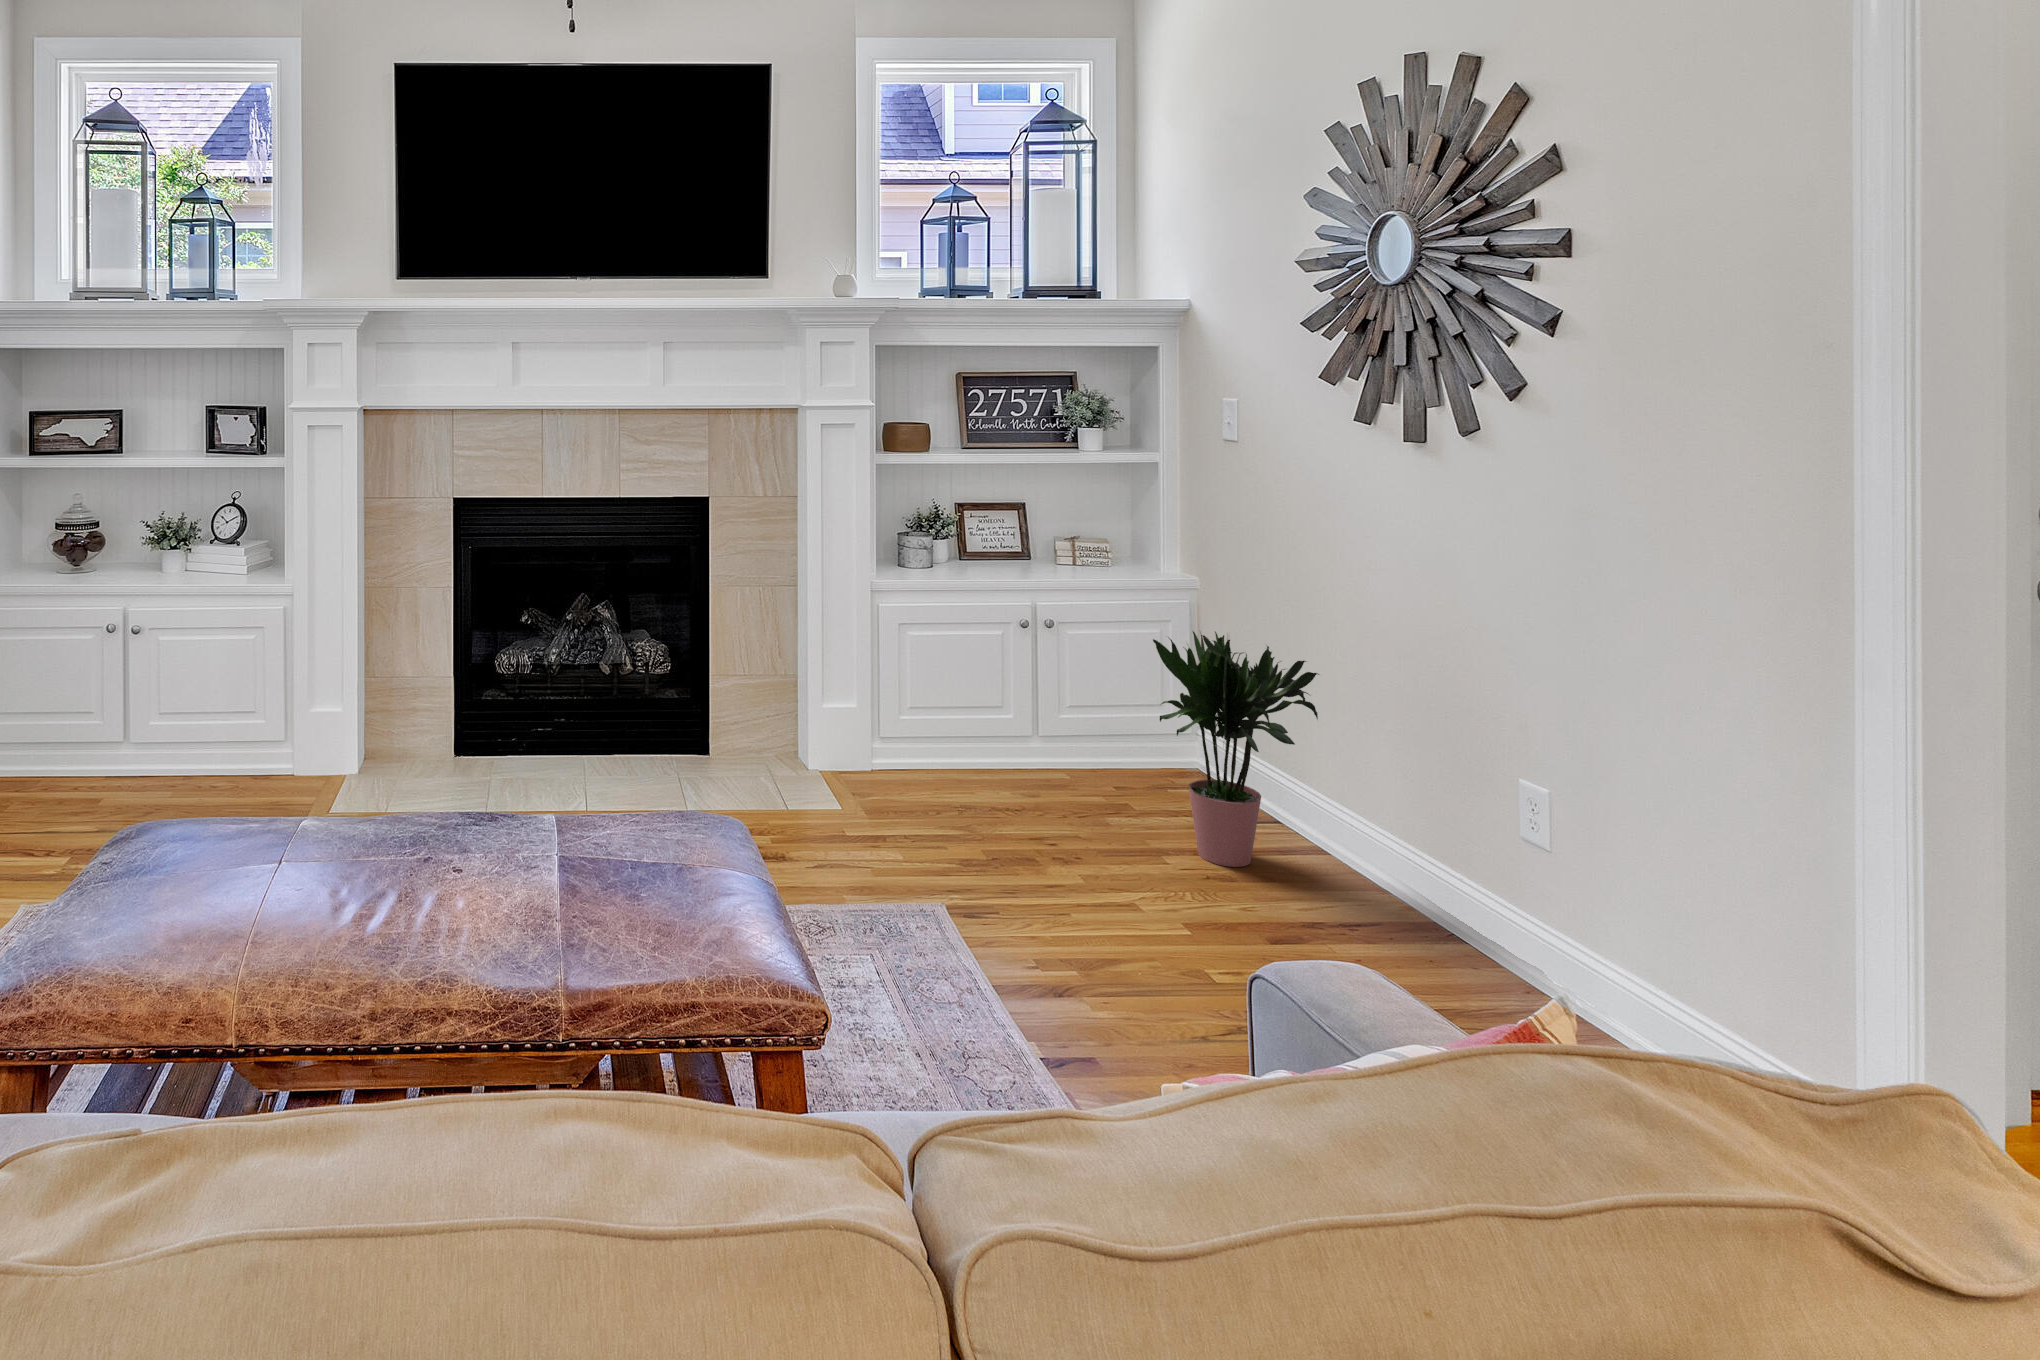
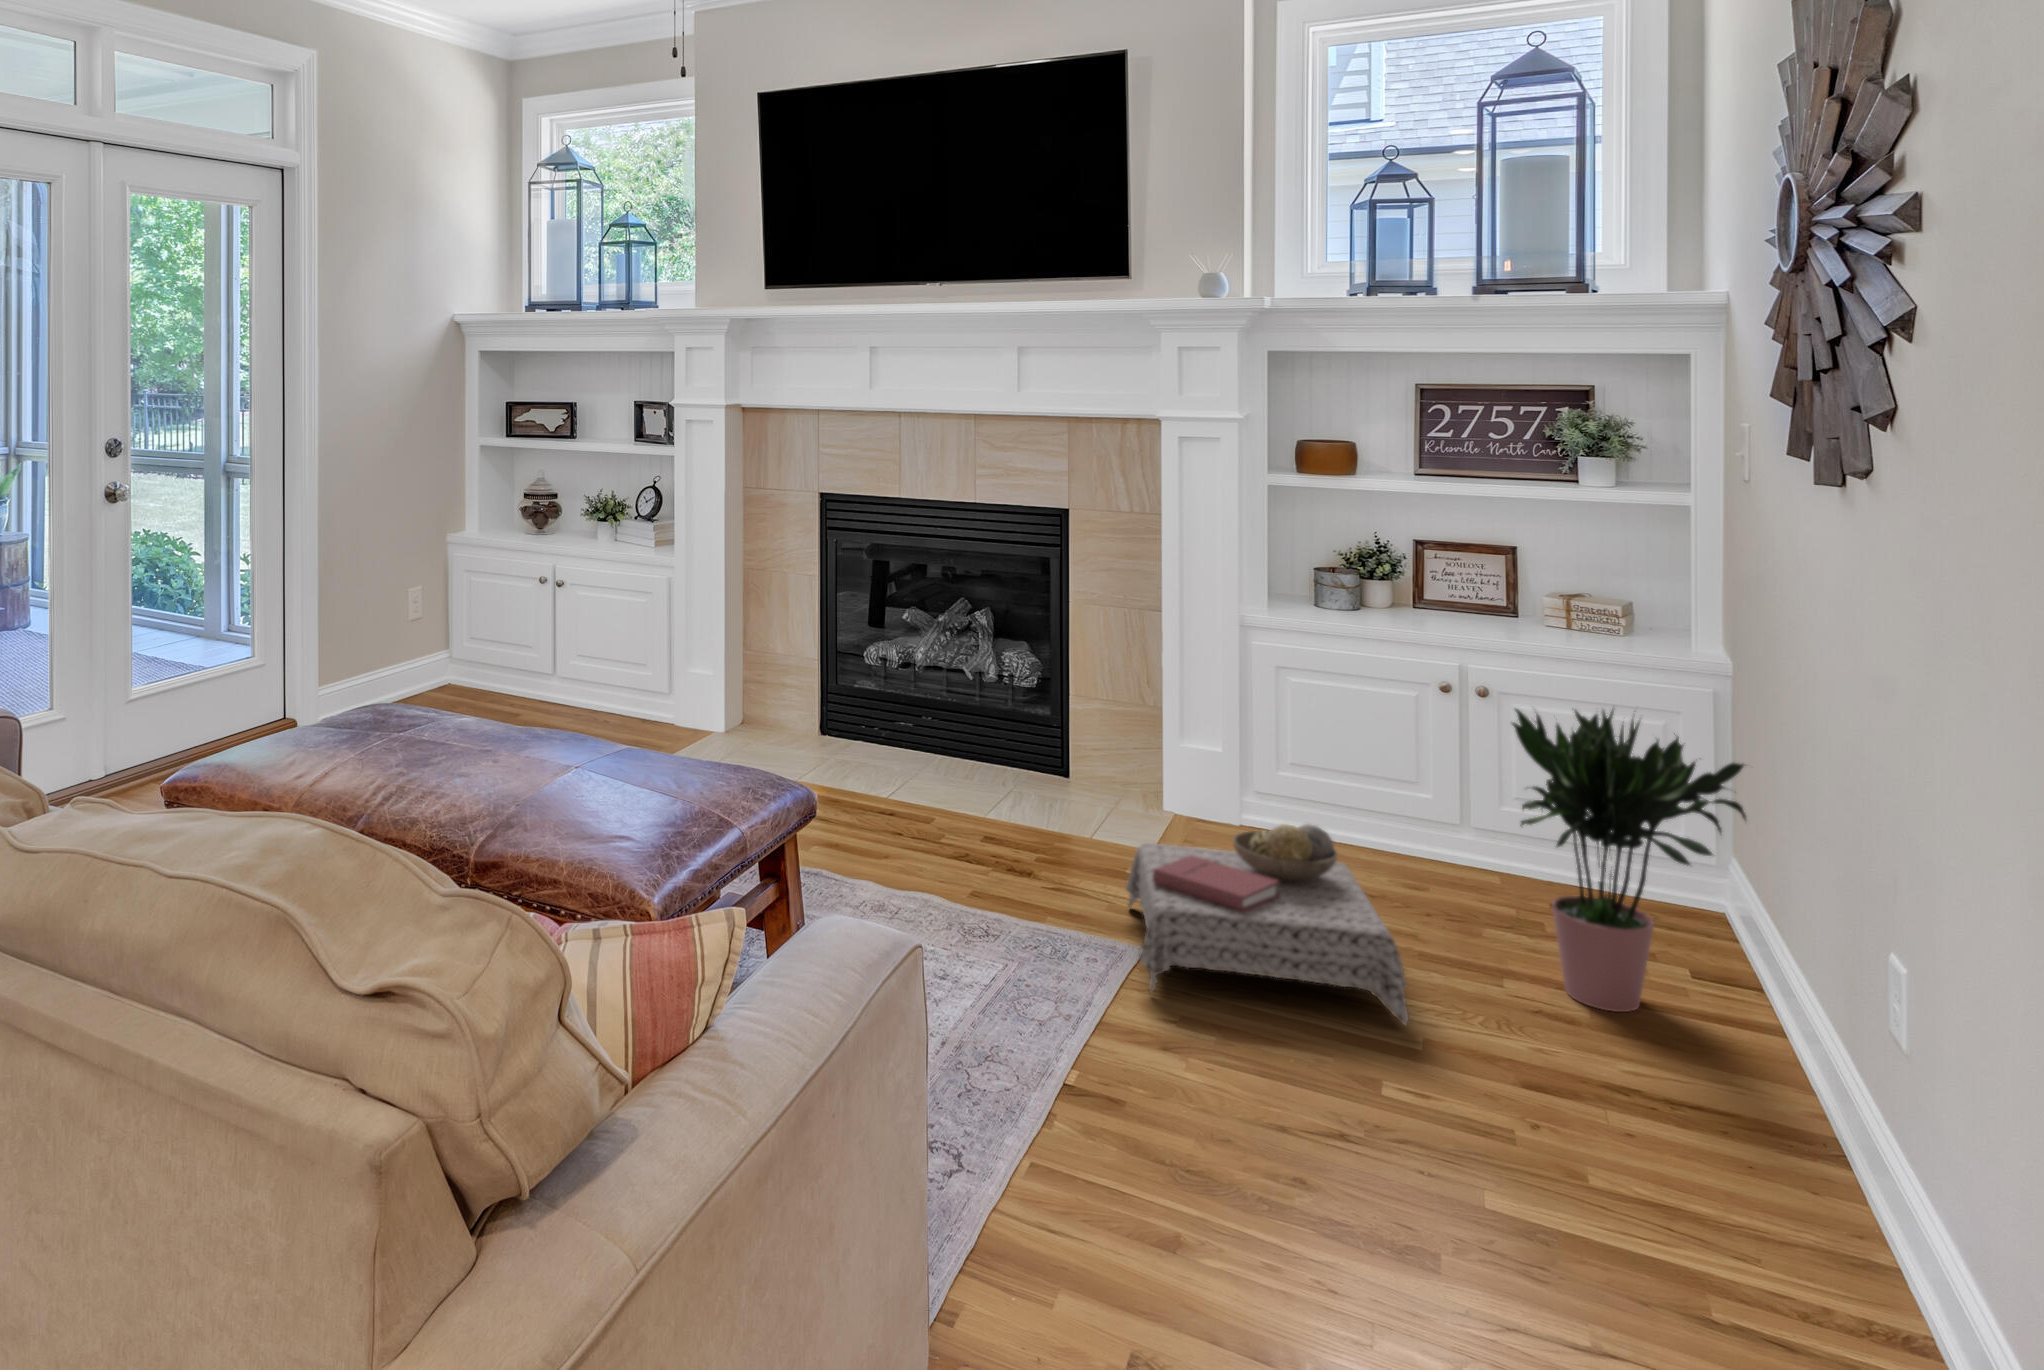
ottoman: none [889,763,1167,947] -> present [1126,824,1408,1024]

